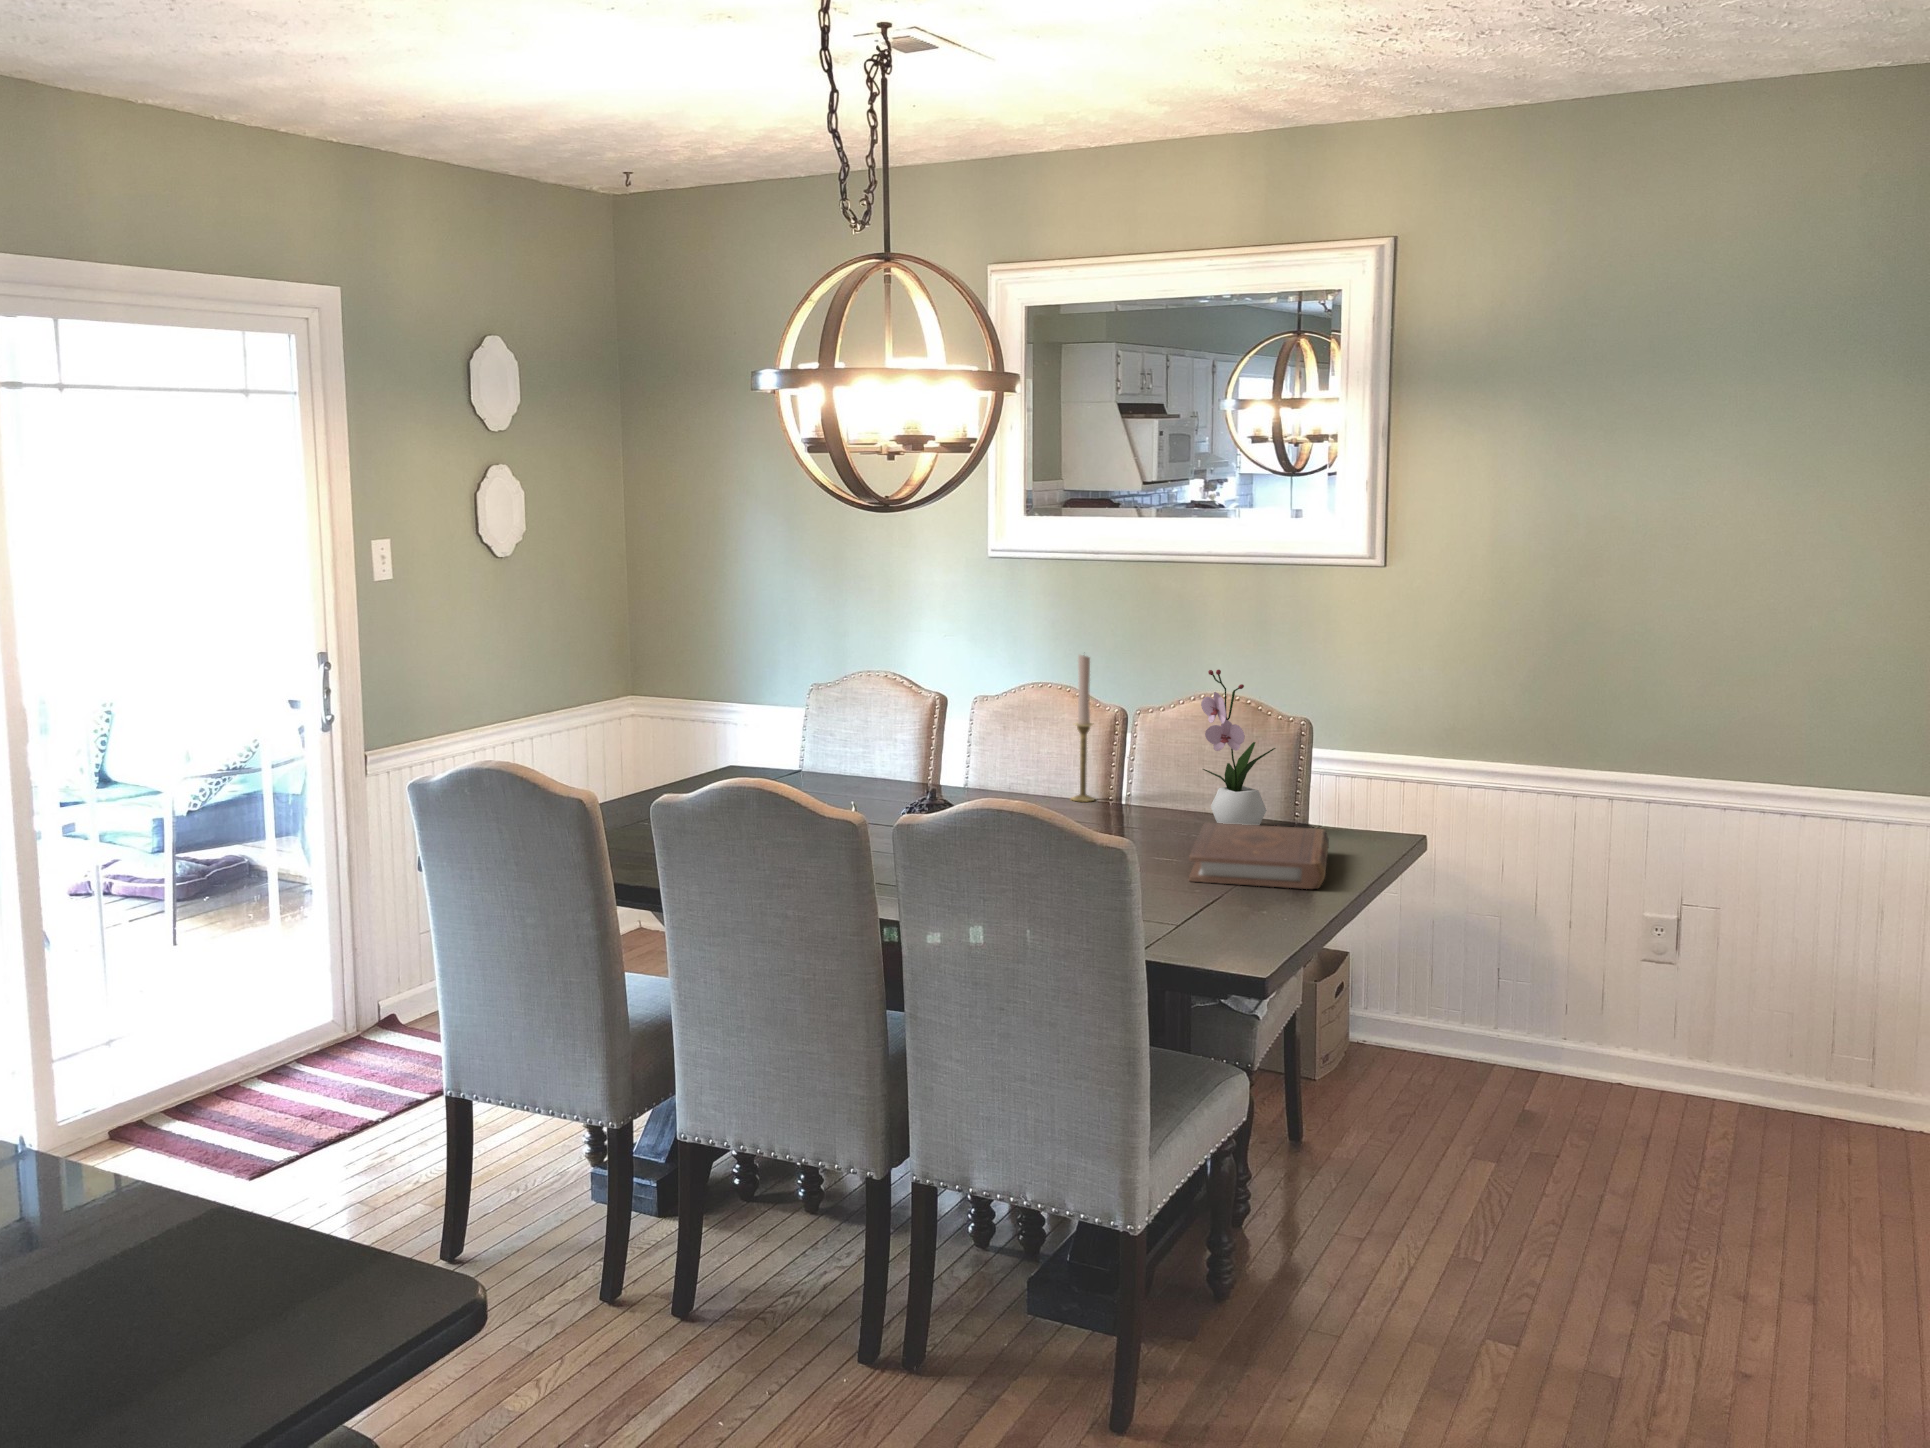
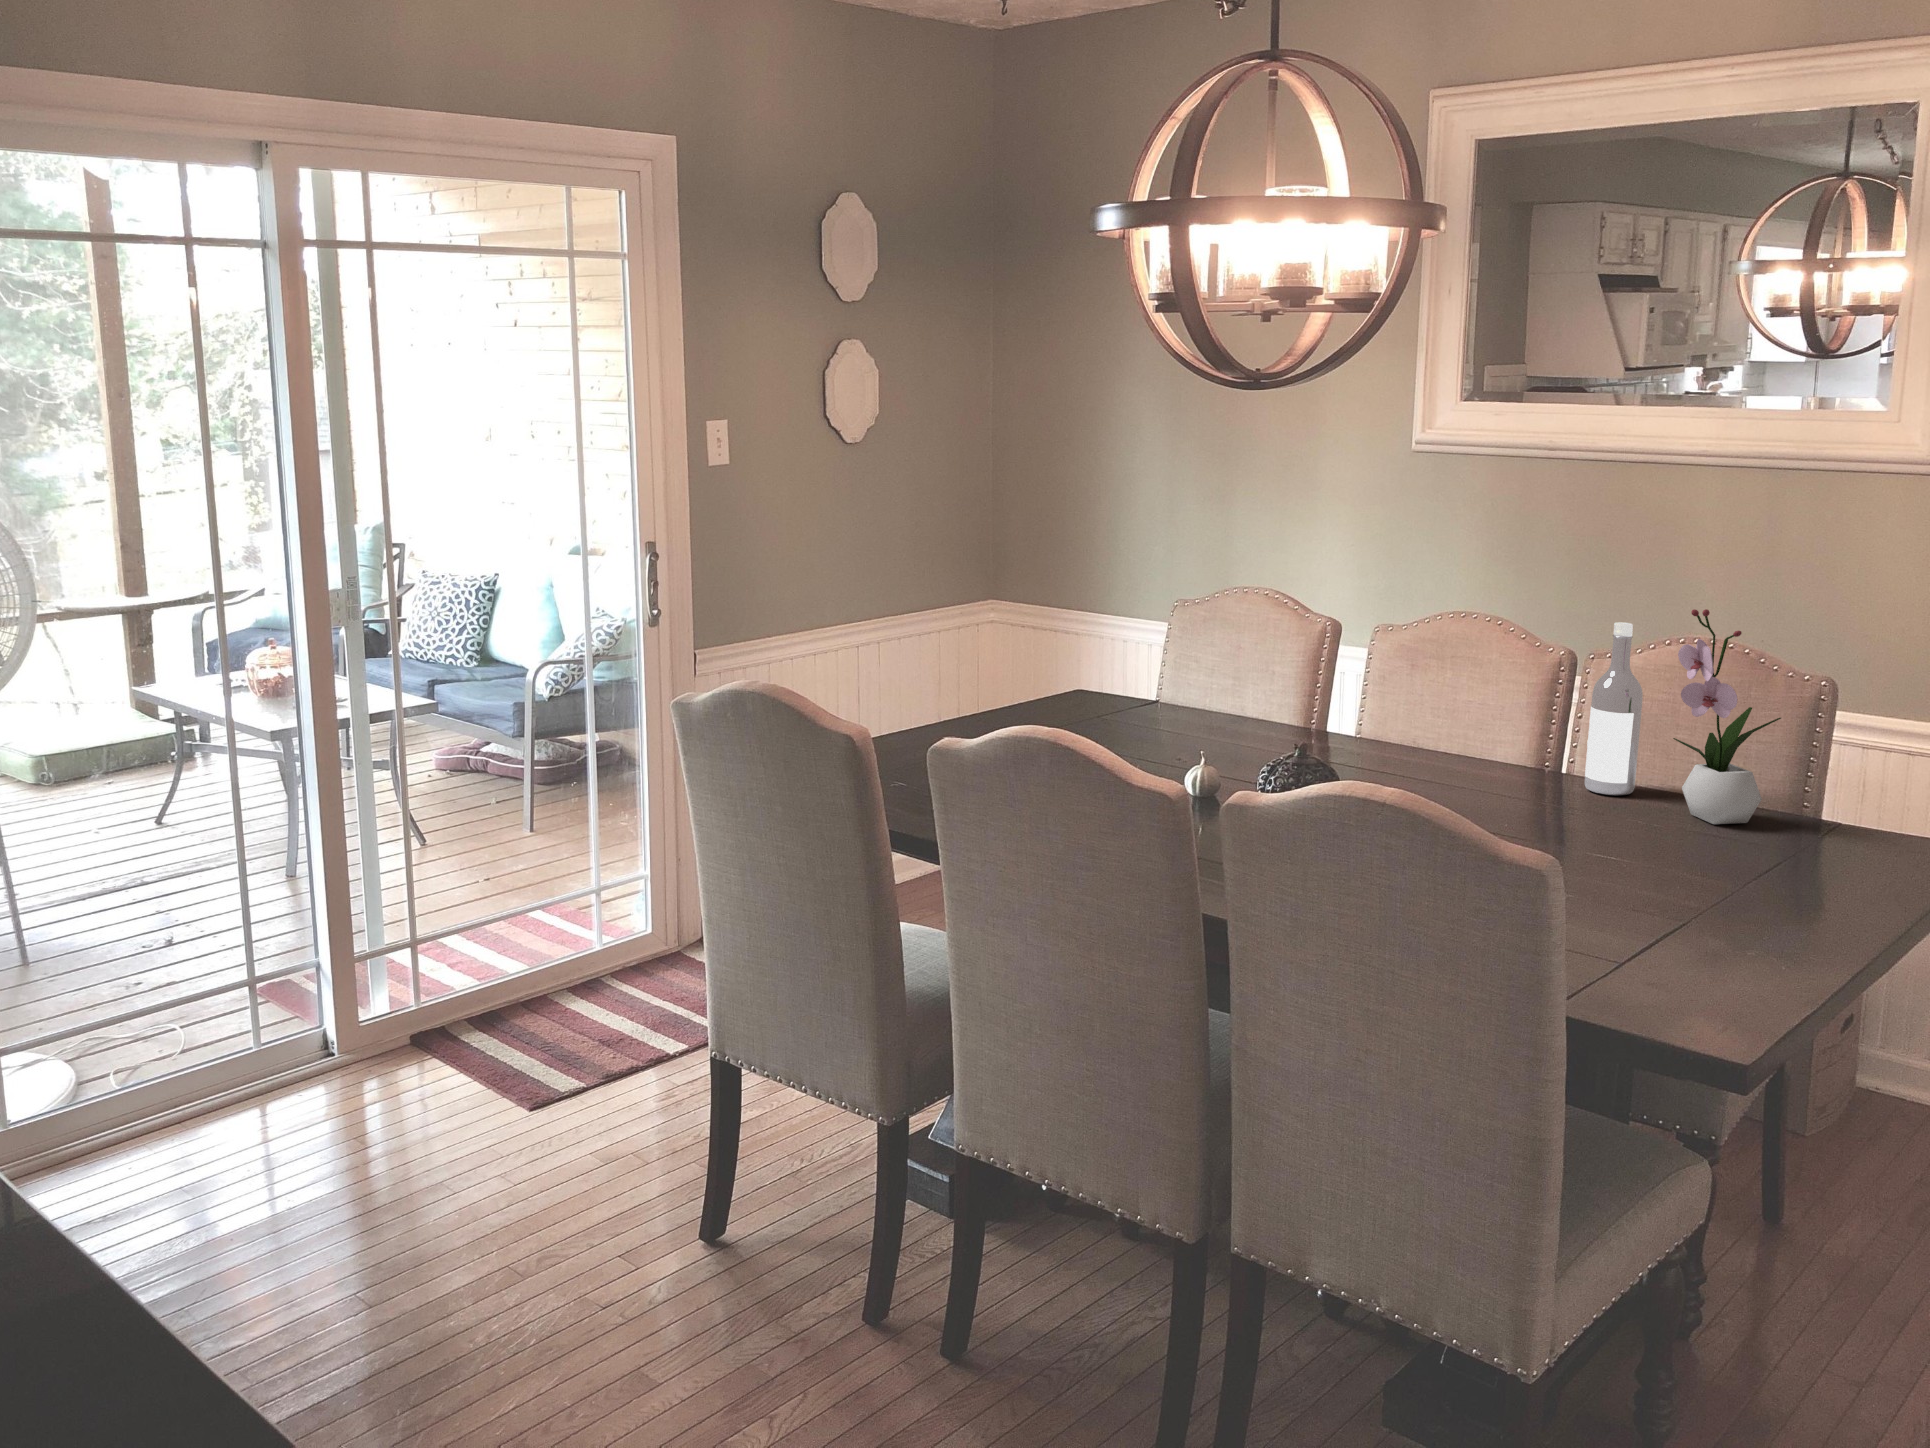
candlestick: present [1071,655,1095,802] -> none [1492,578,1530,766]
wine bottle: none [1141,683,1178,817] -> present [1585,622,1643,795]
book: present [1189,823,1329,889] -> none [1643,811,1853,921]

